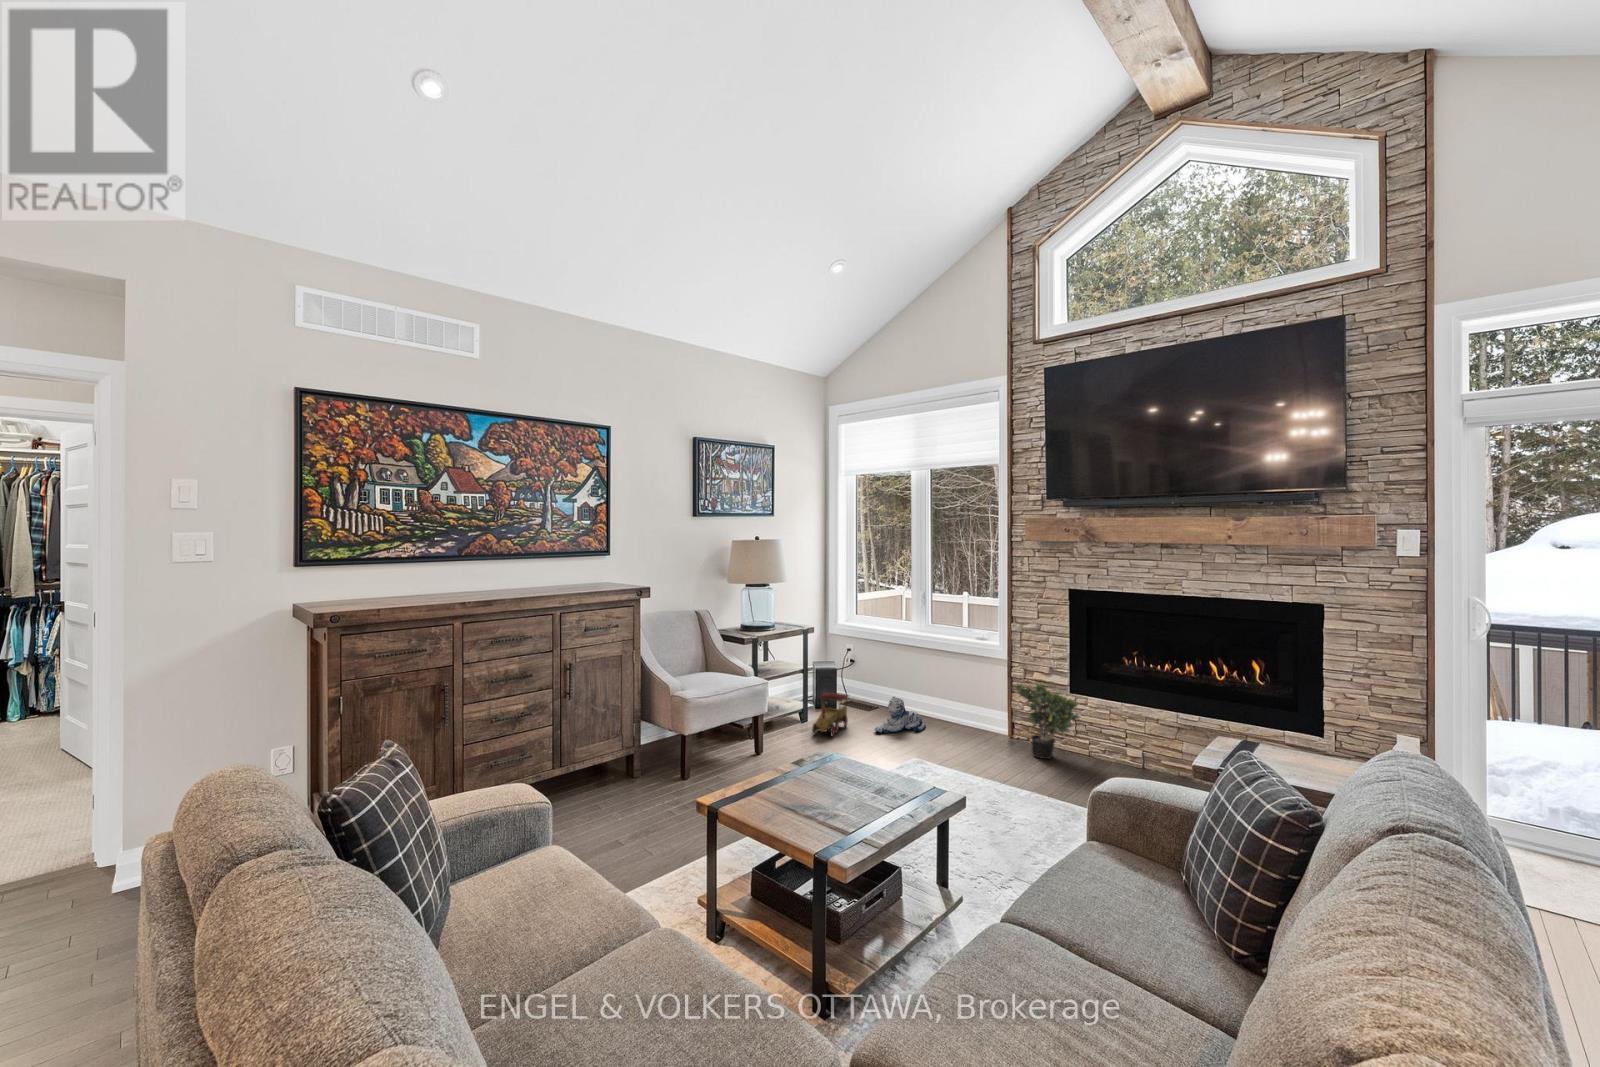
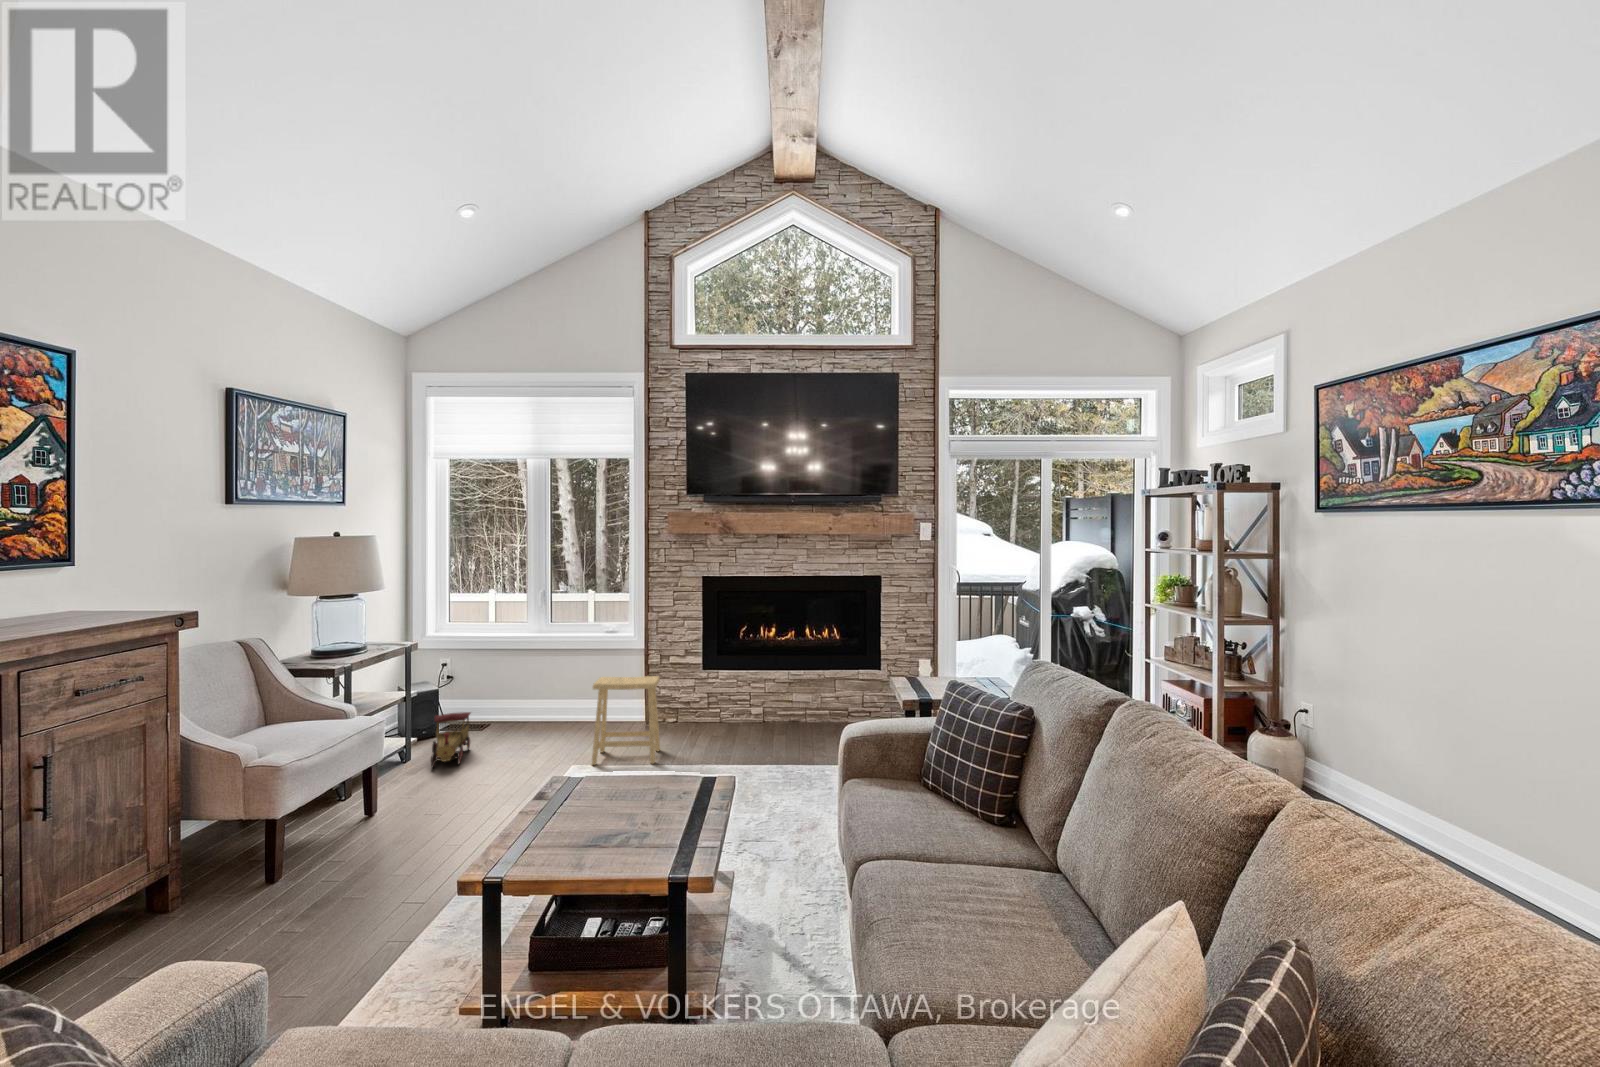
footstool: none [930,682,1003,779] -> present [592,676,660,765]
potted plant: present [1015,684,1079,759] -> none [658,664,717,733]
plush toy: present [875,697,926,733] -> none [507,704,560,746]

